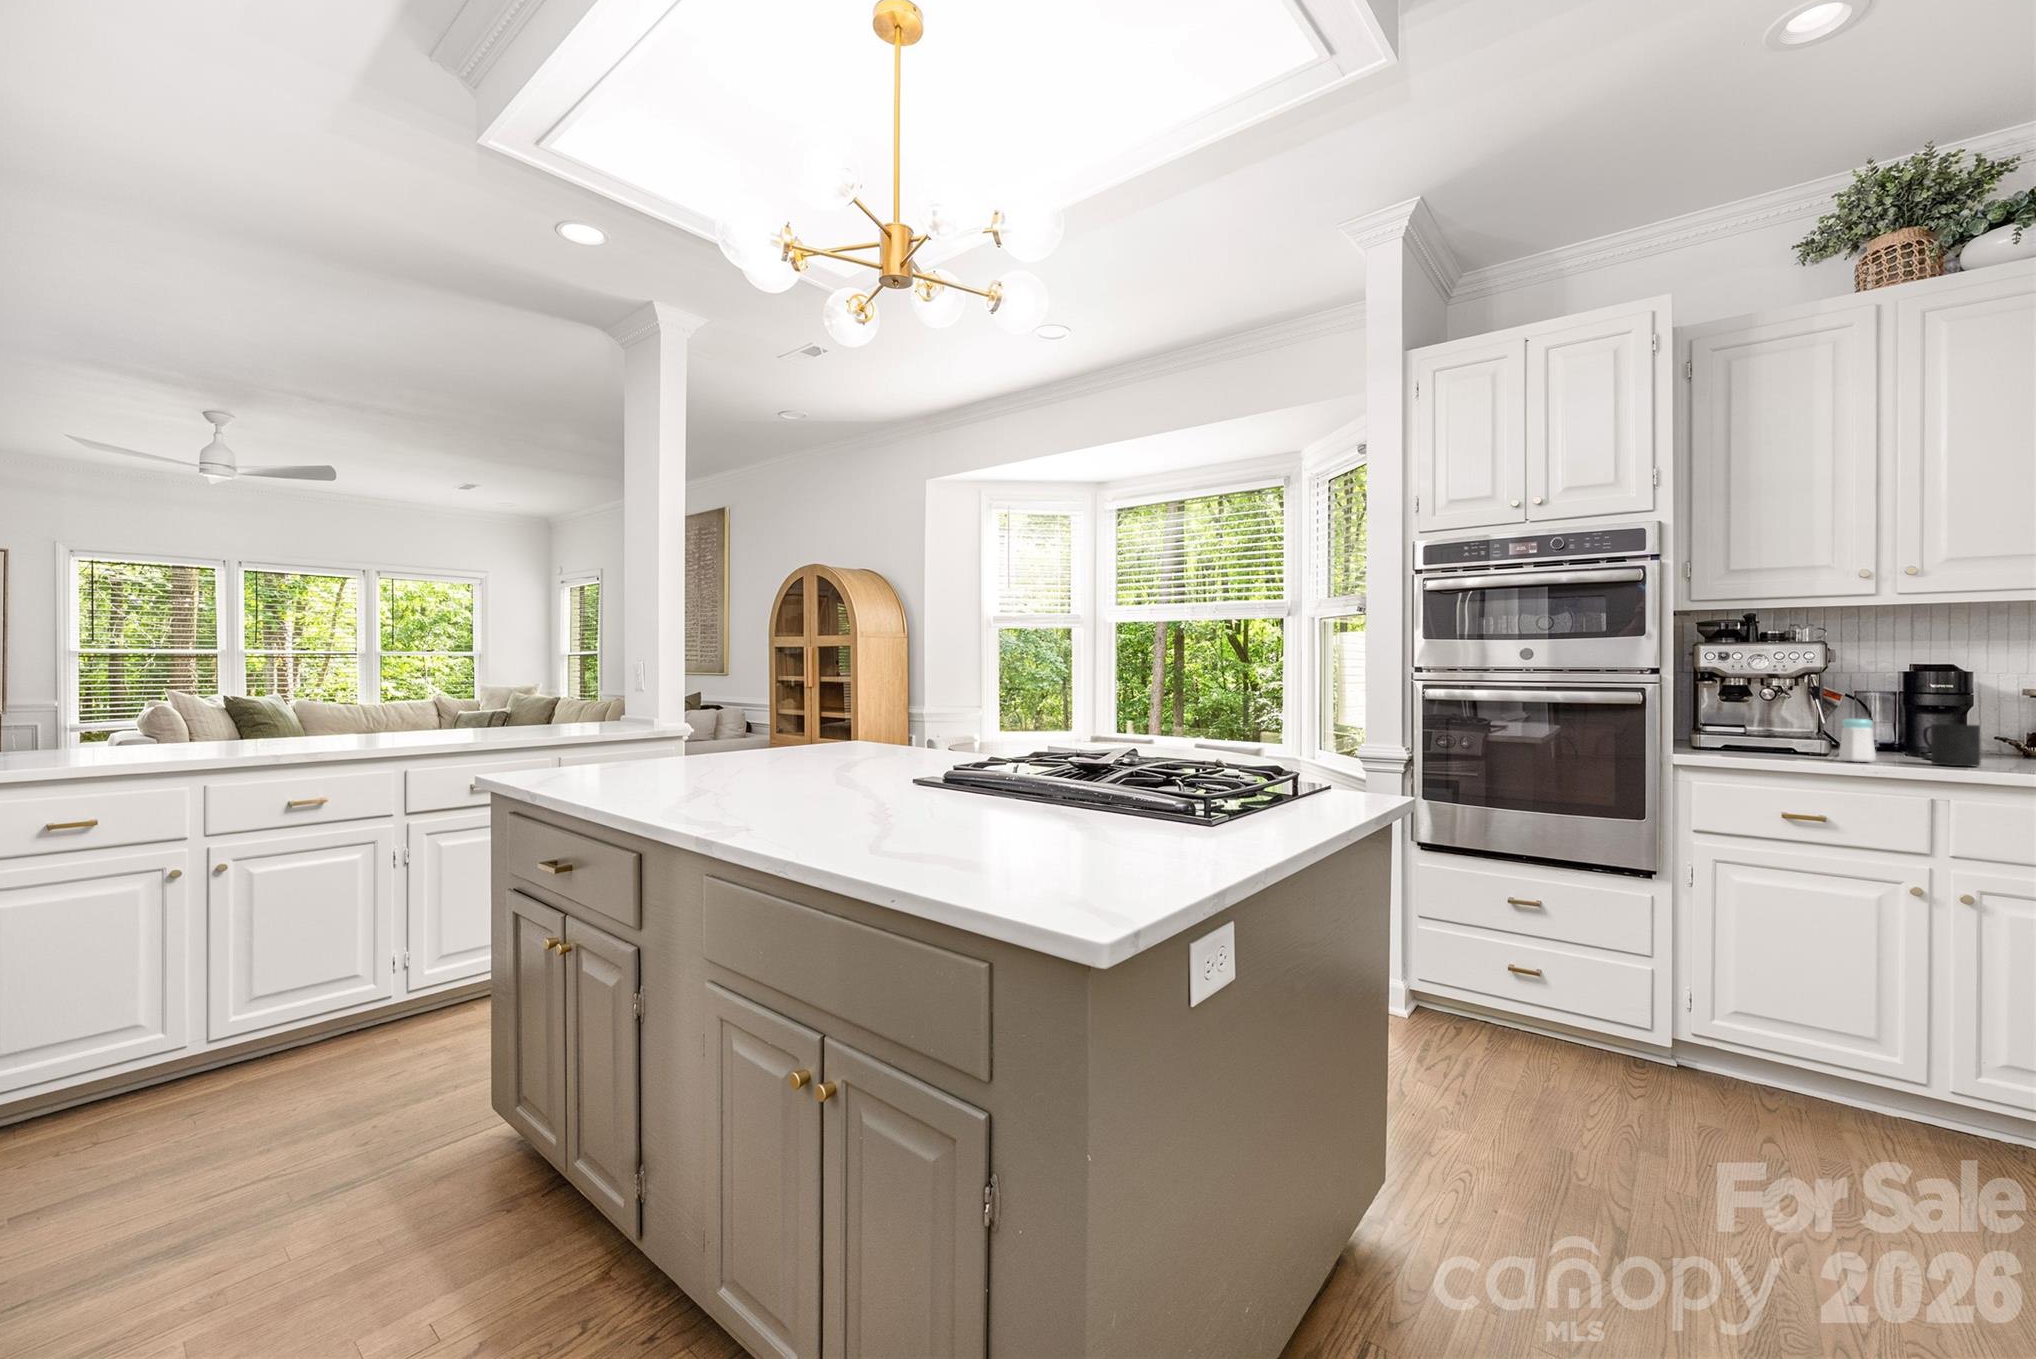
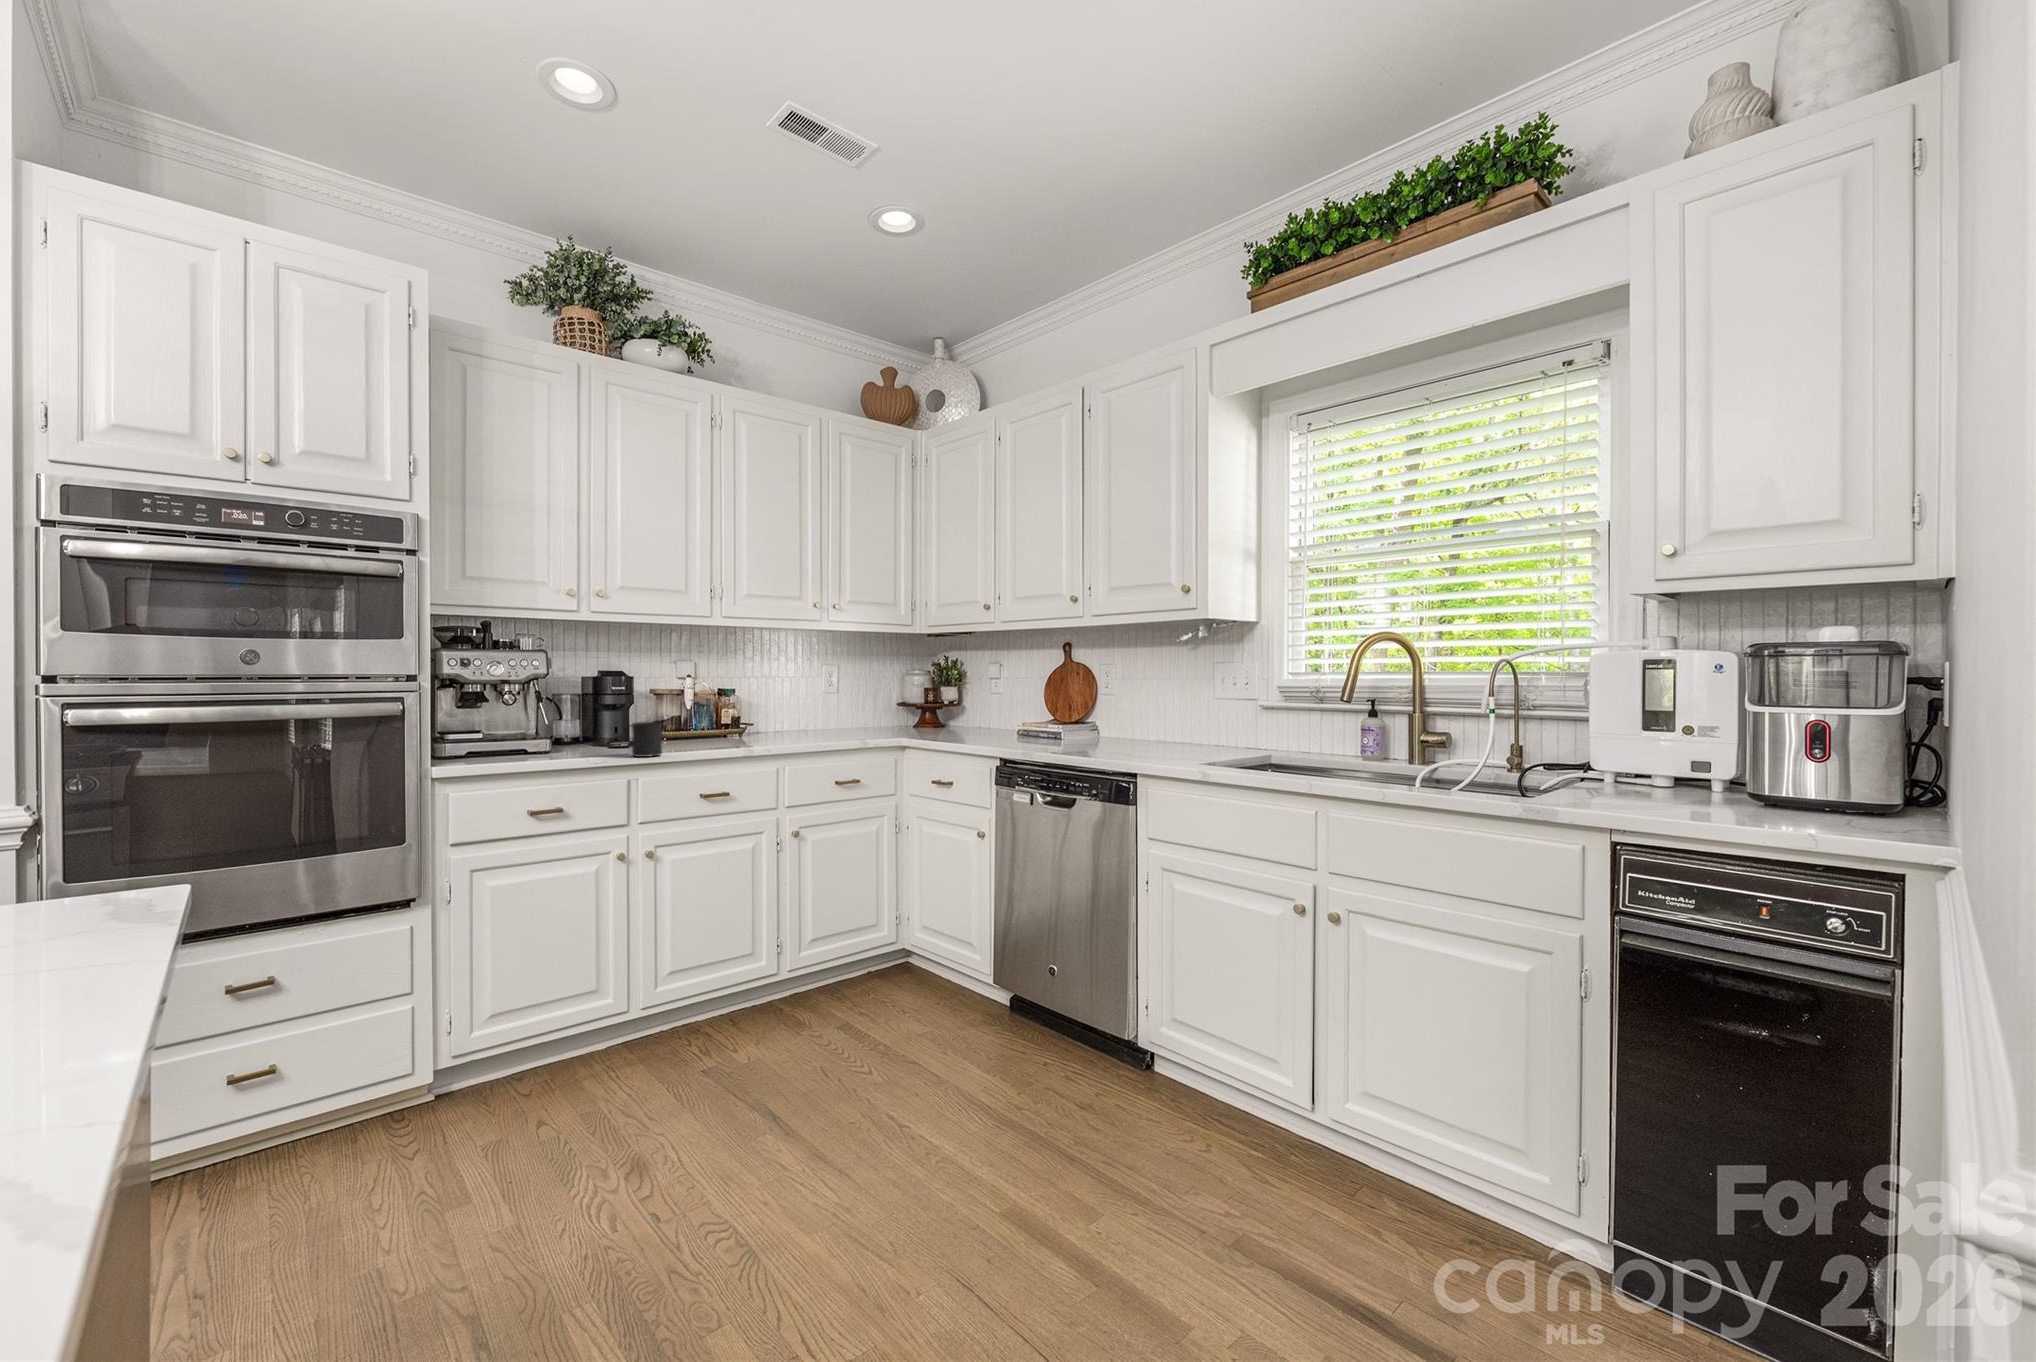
salt shaker: present [1839,719,1876,762] -> none [572,722,597,760]

